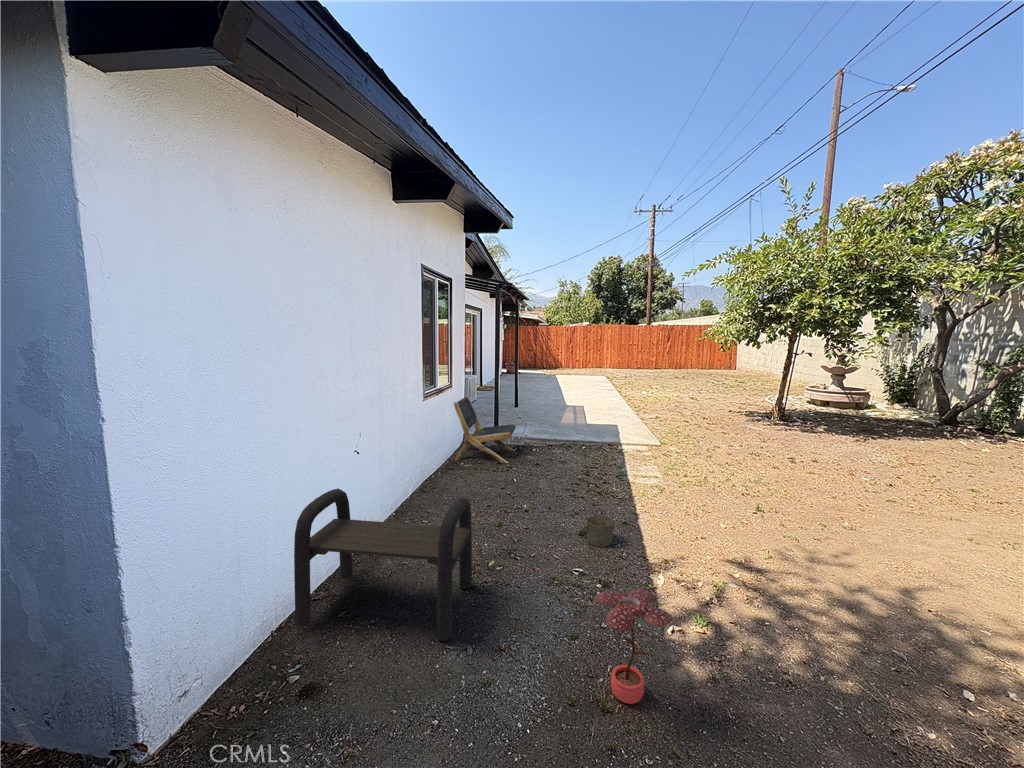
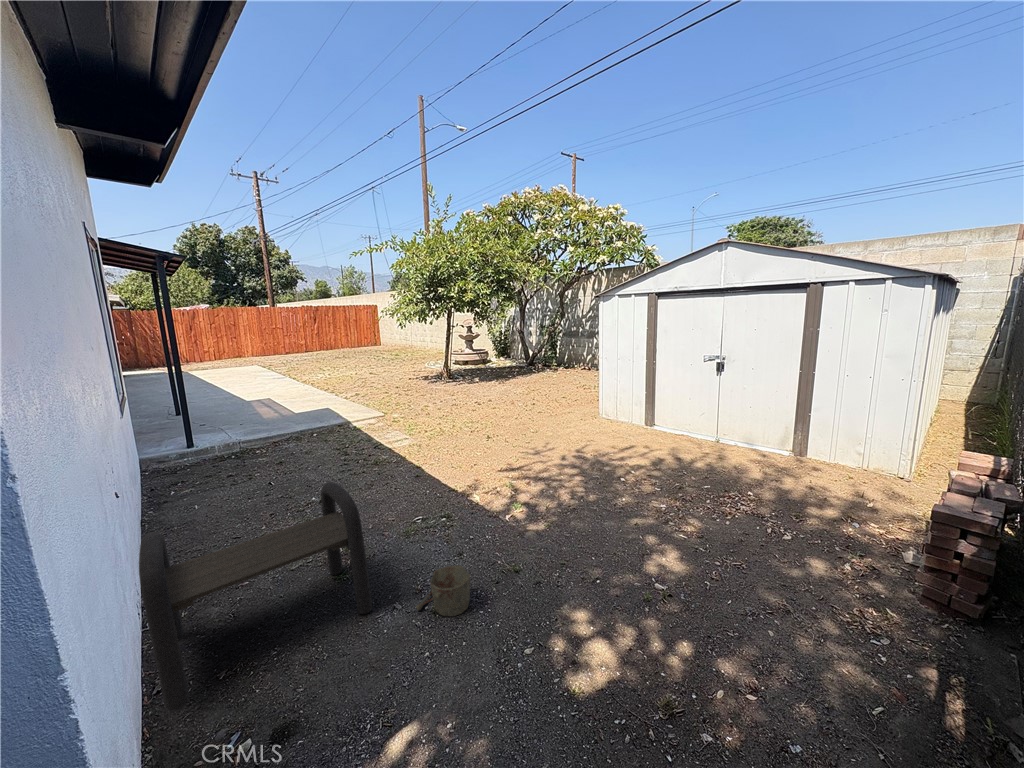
lounge chair: present [453,396,516,463] -> none [155,407,250,488]
bucket: present [577,515,615,547] -> present [416,565,470,616]
potted plant: present [594,589,672,704] -> none [489,488,543,565]

